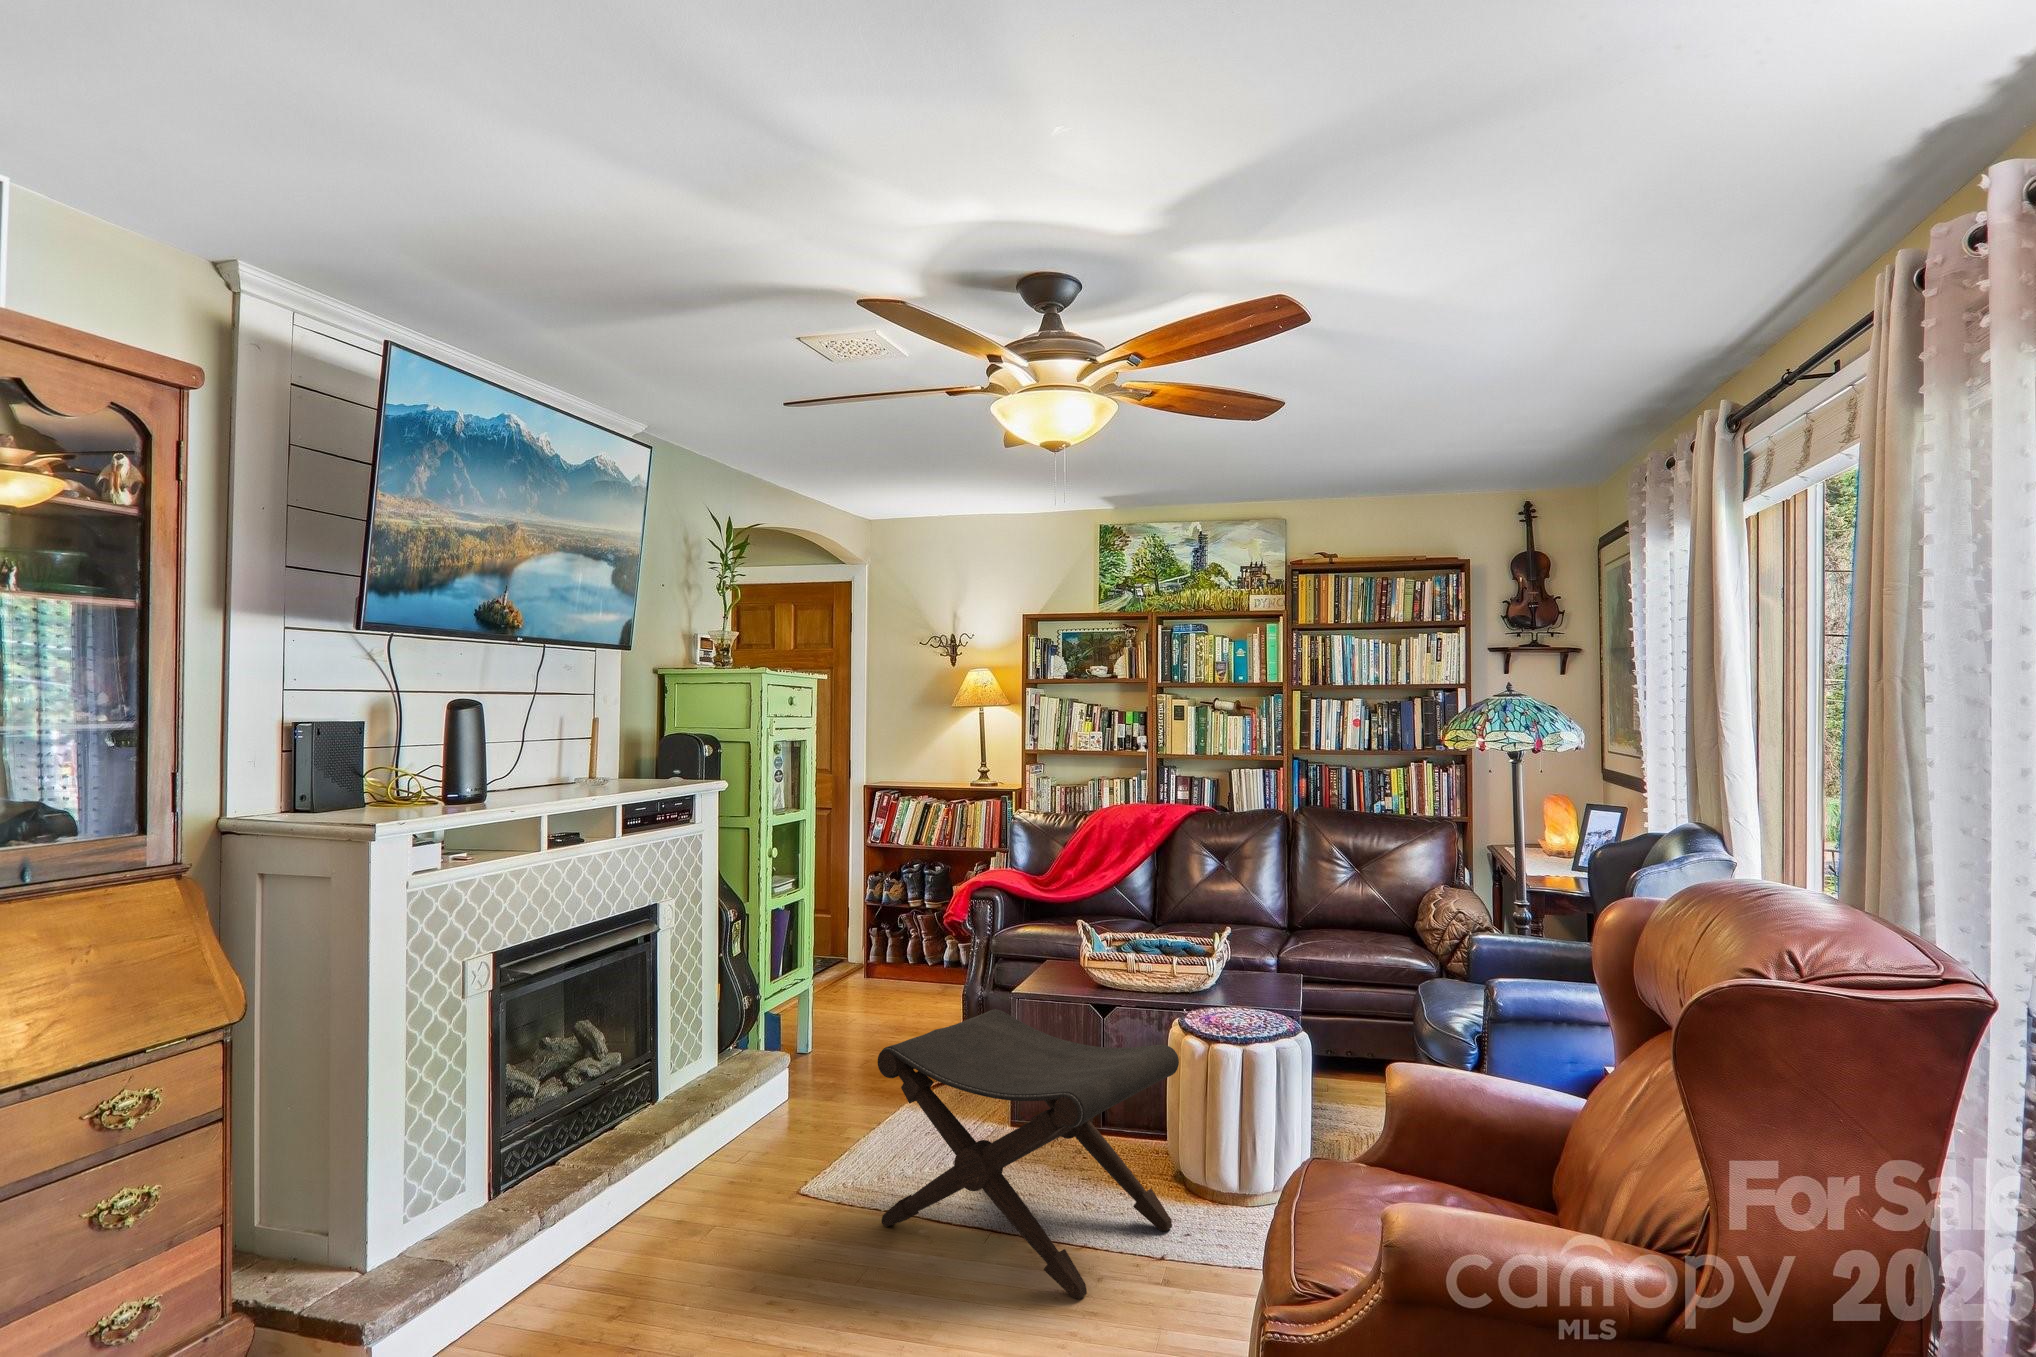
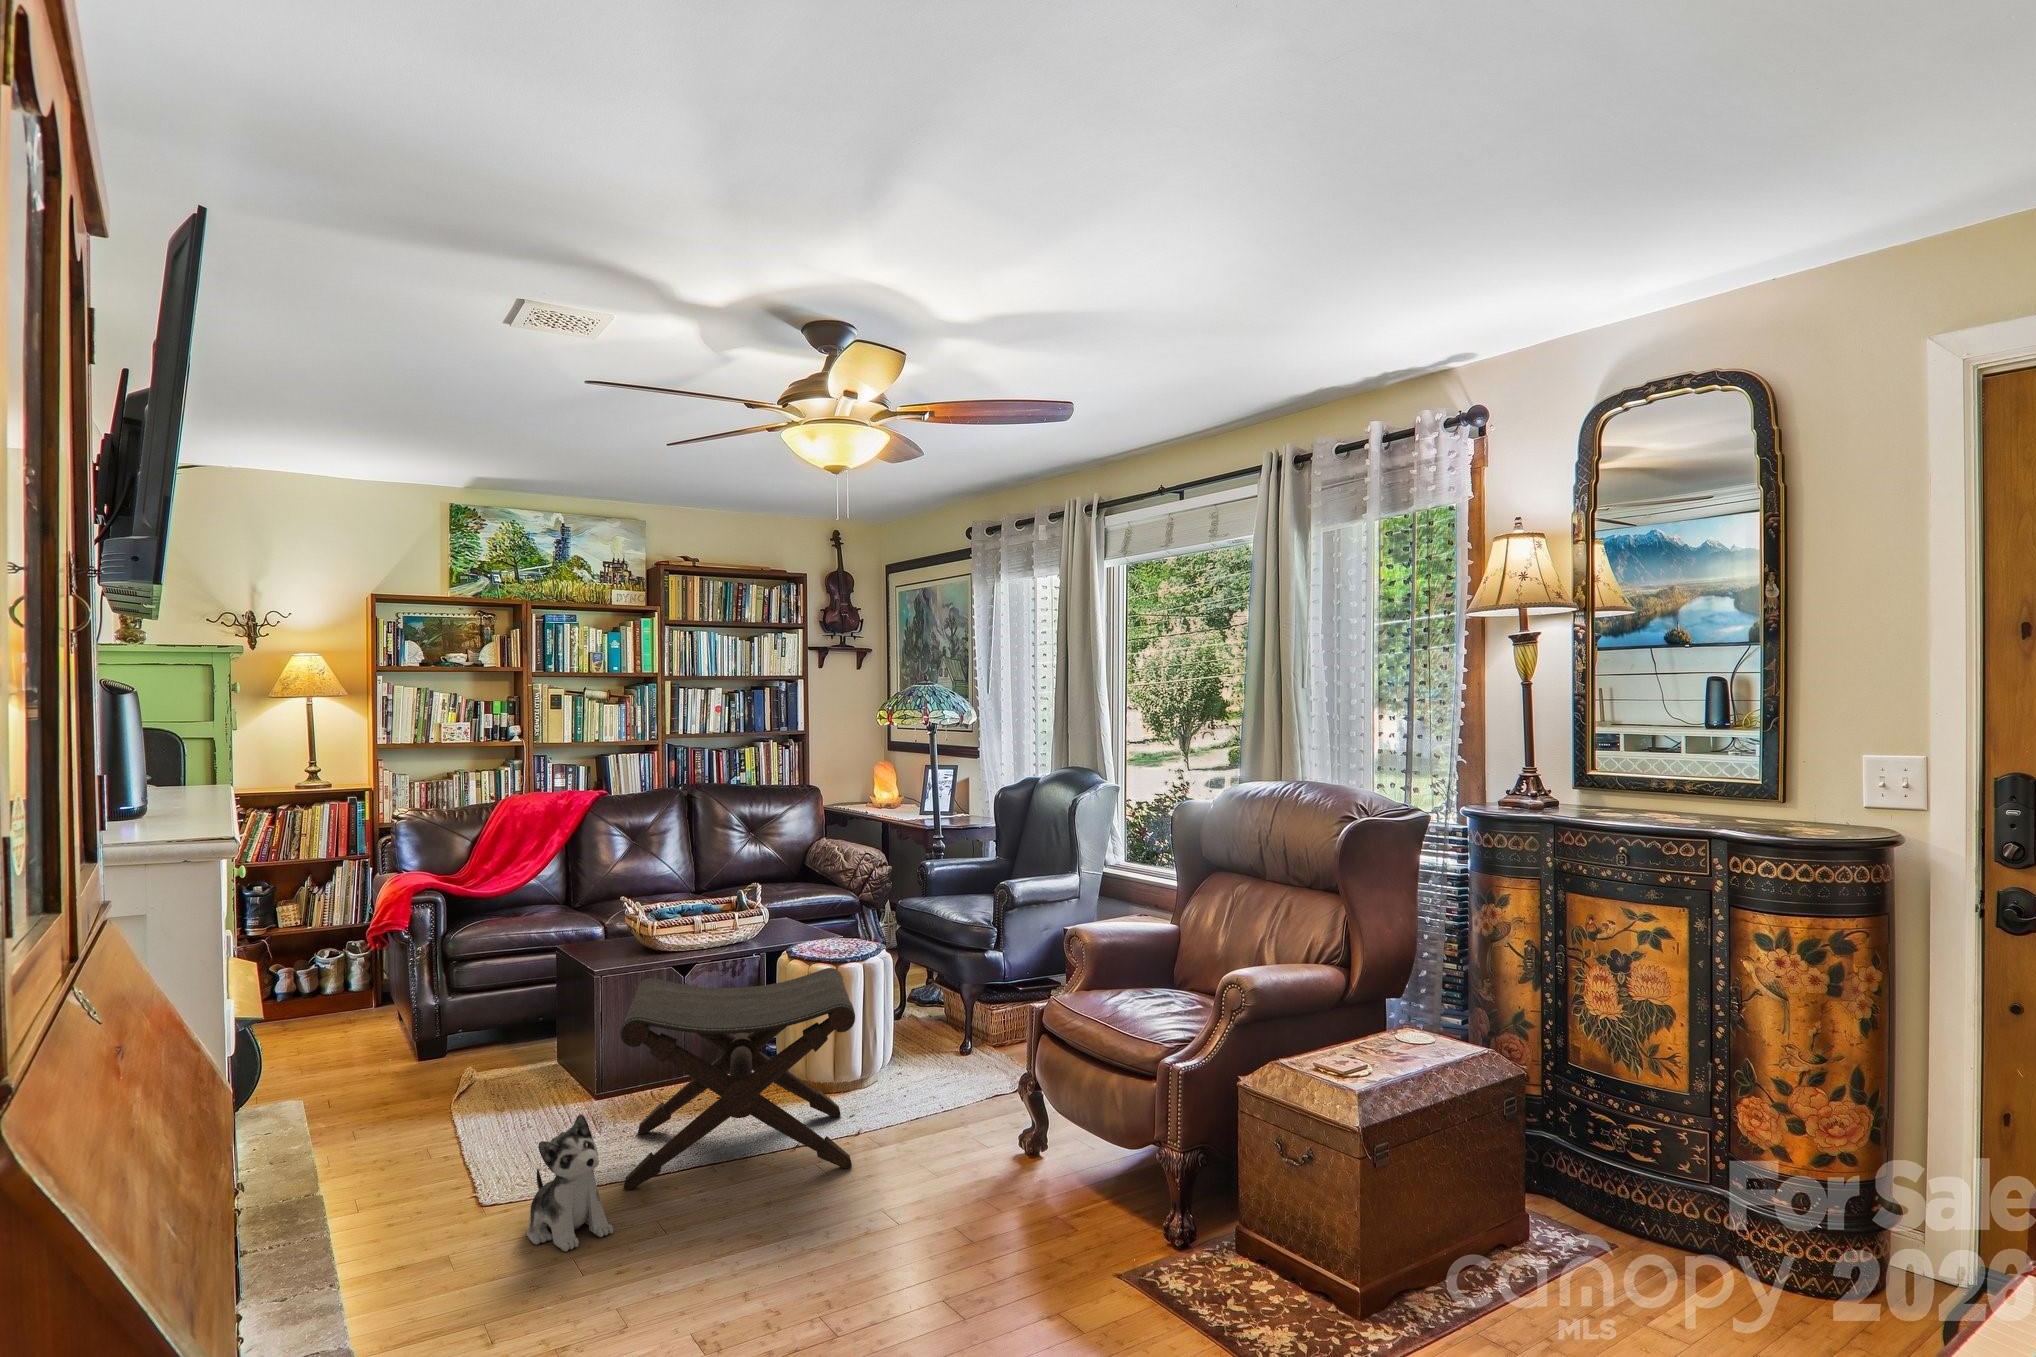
plush toy: none [750,1131,826,1264] -> present [527,1114,613,1251]

